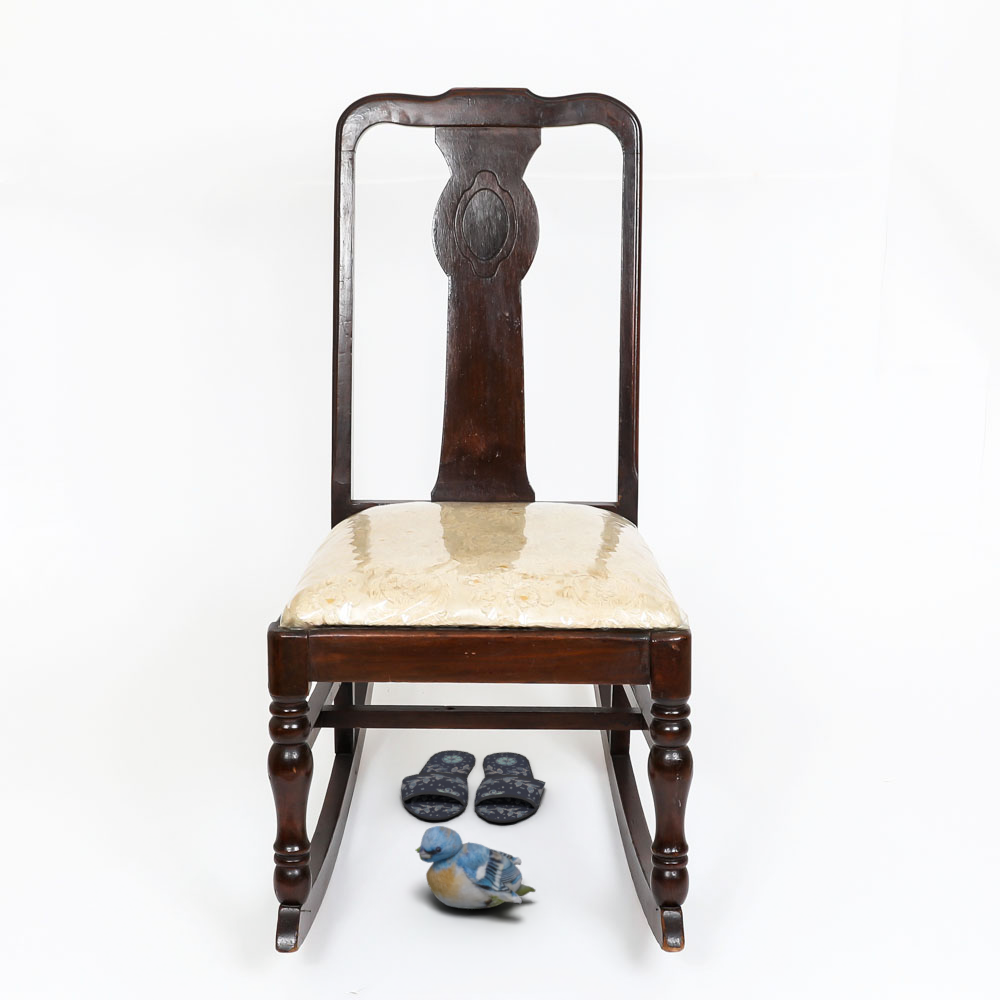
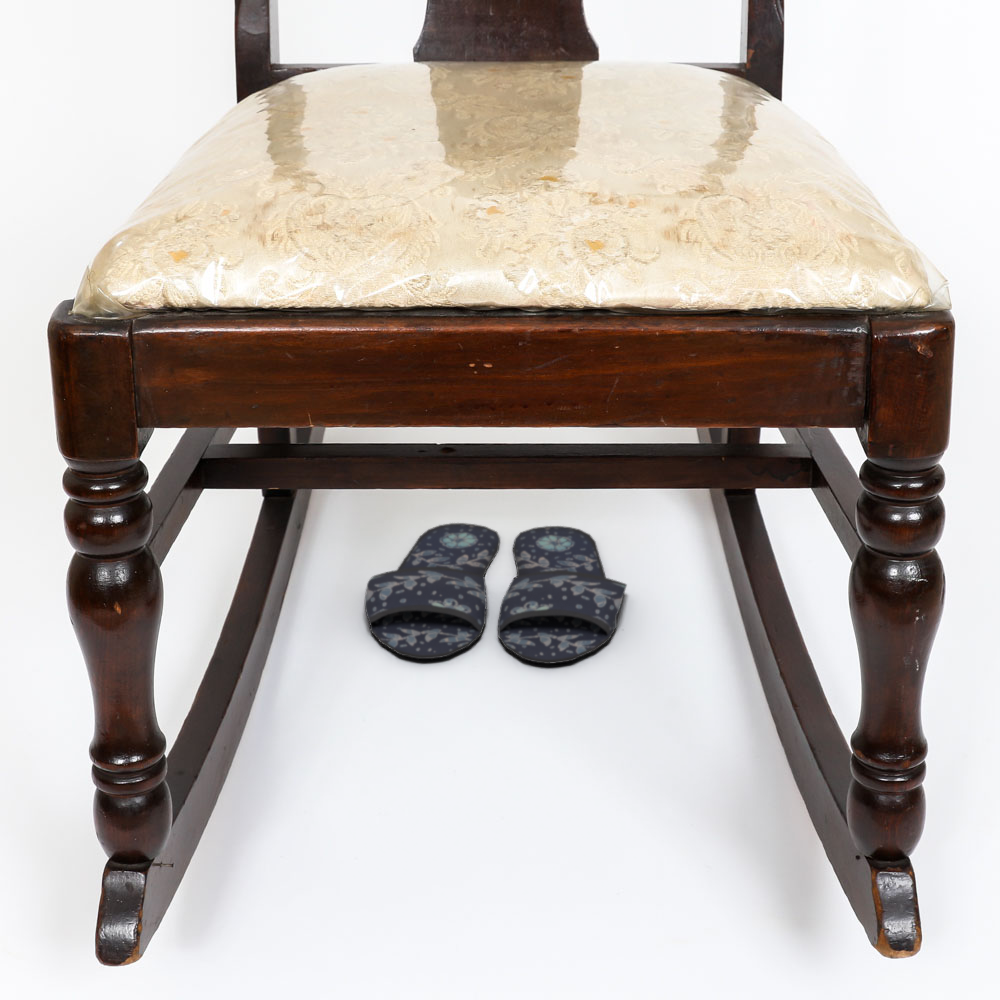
plush toy: present [416,826,535,909] -> none [383,692,614,842]

